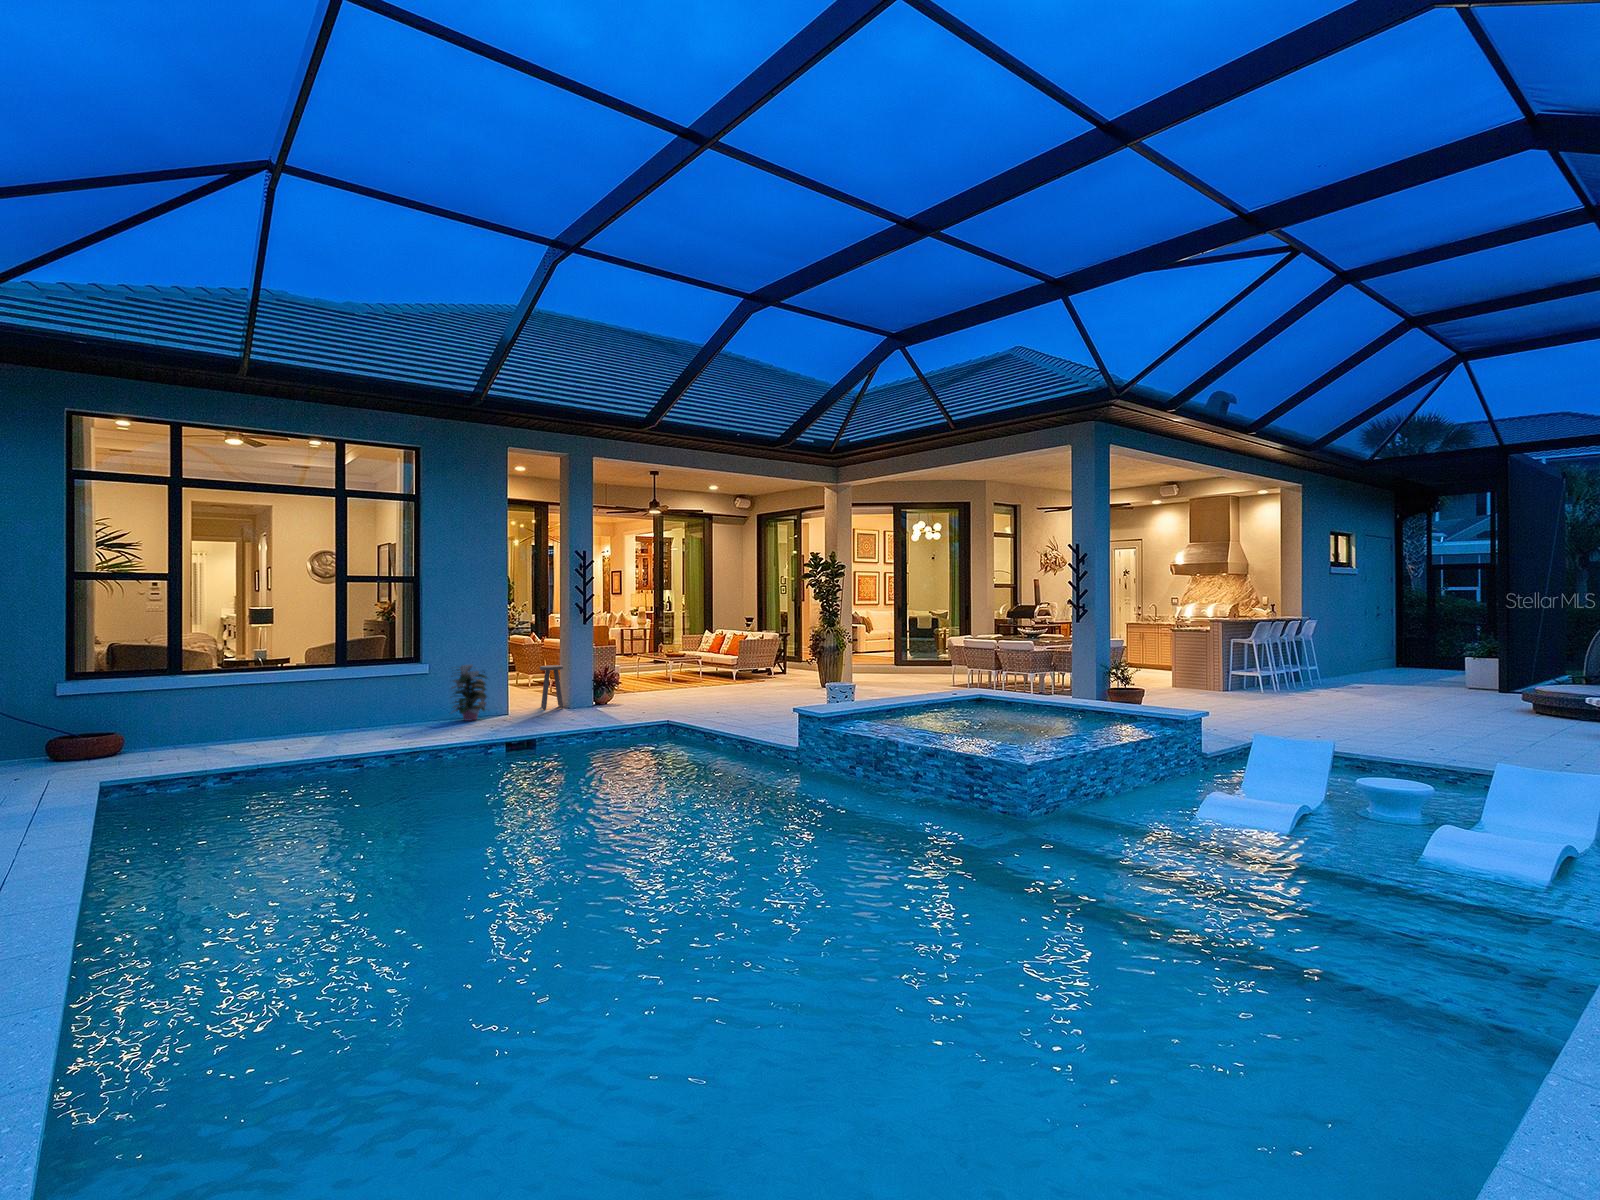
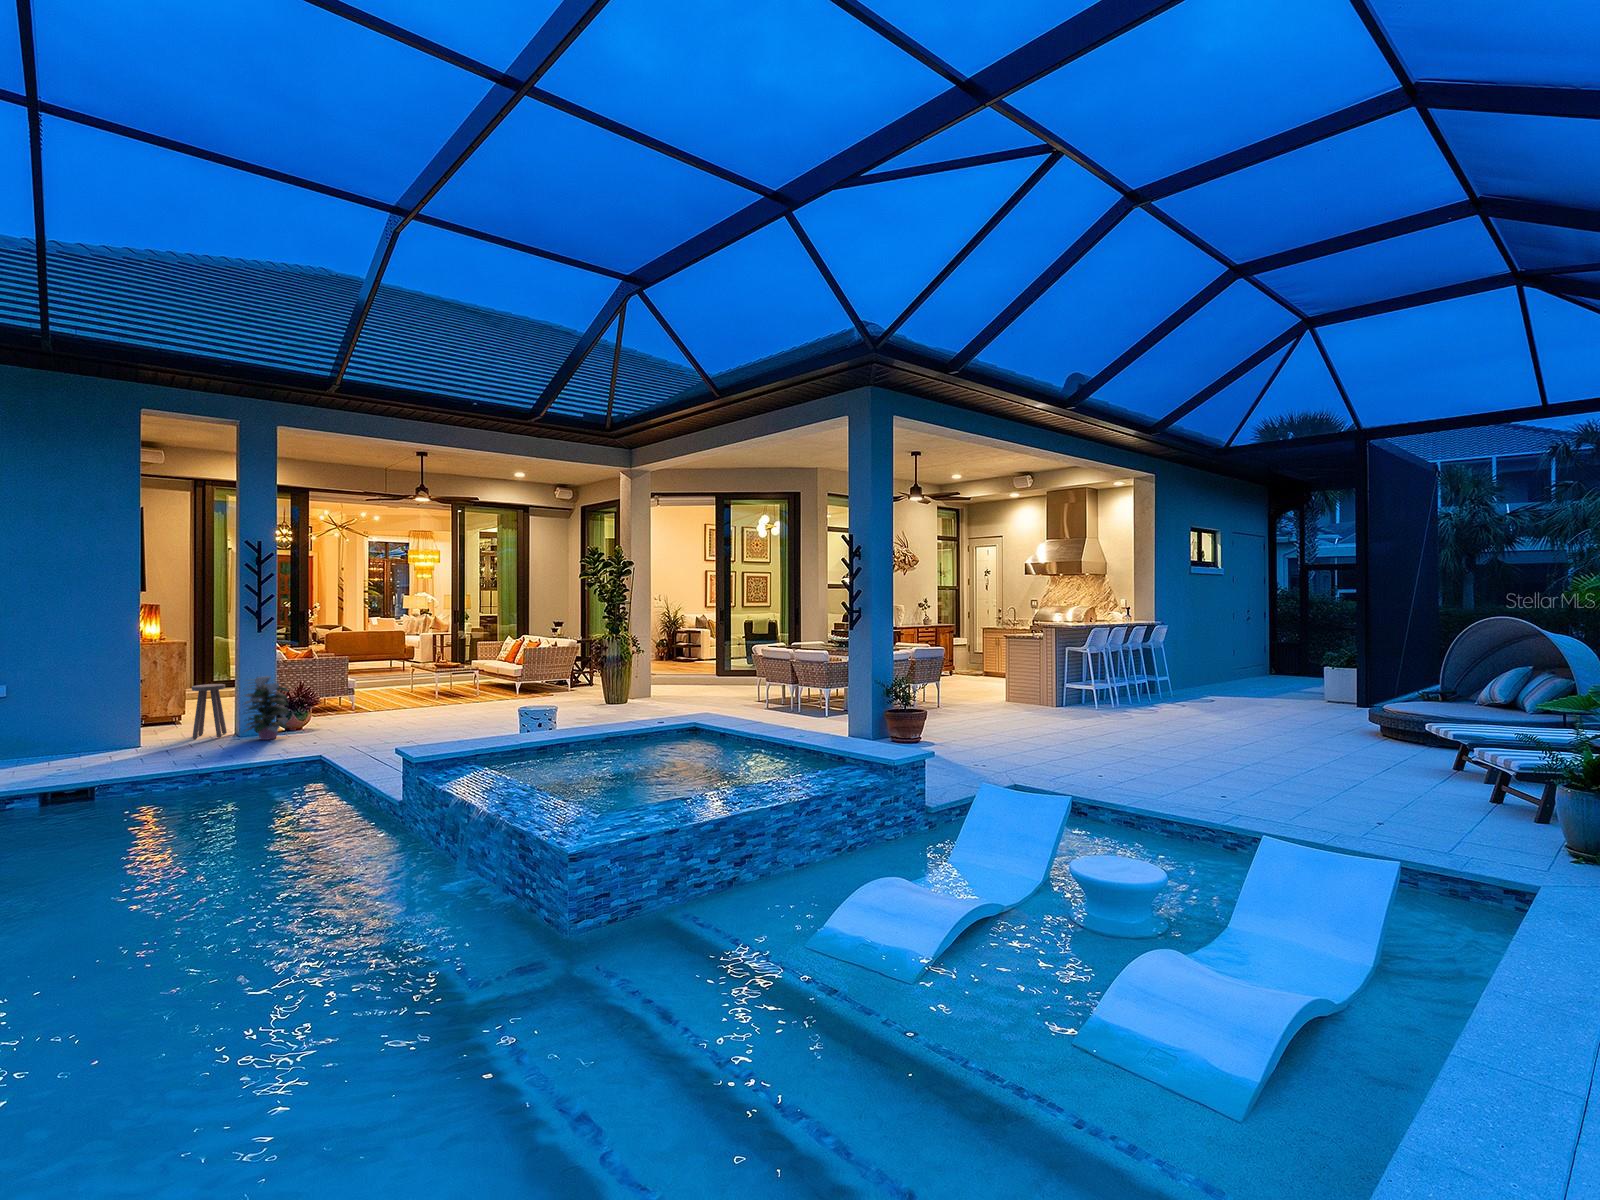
decorative plant: present [451,665,487,721] -> present [244,676,289,740]

